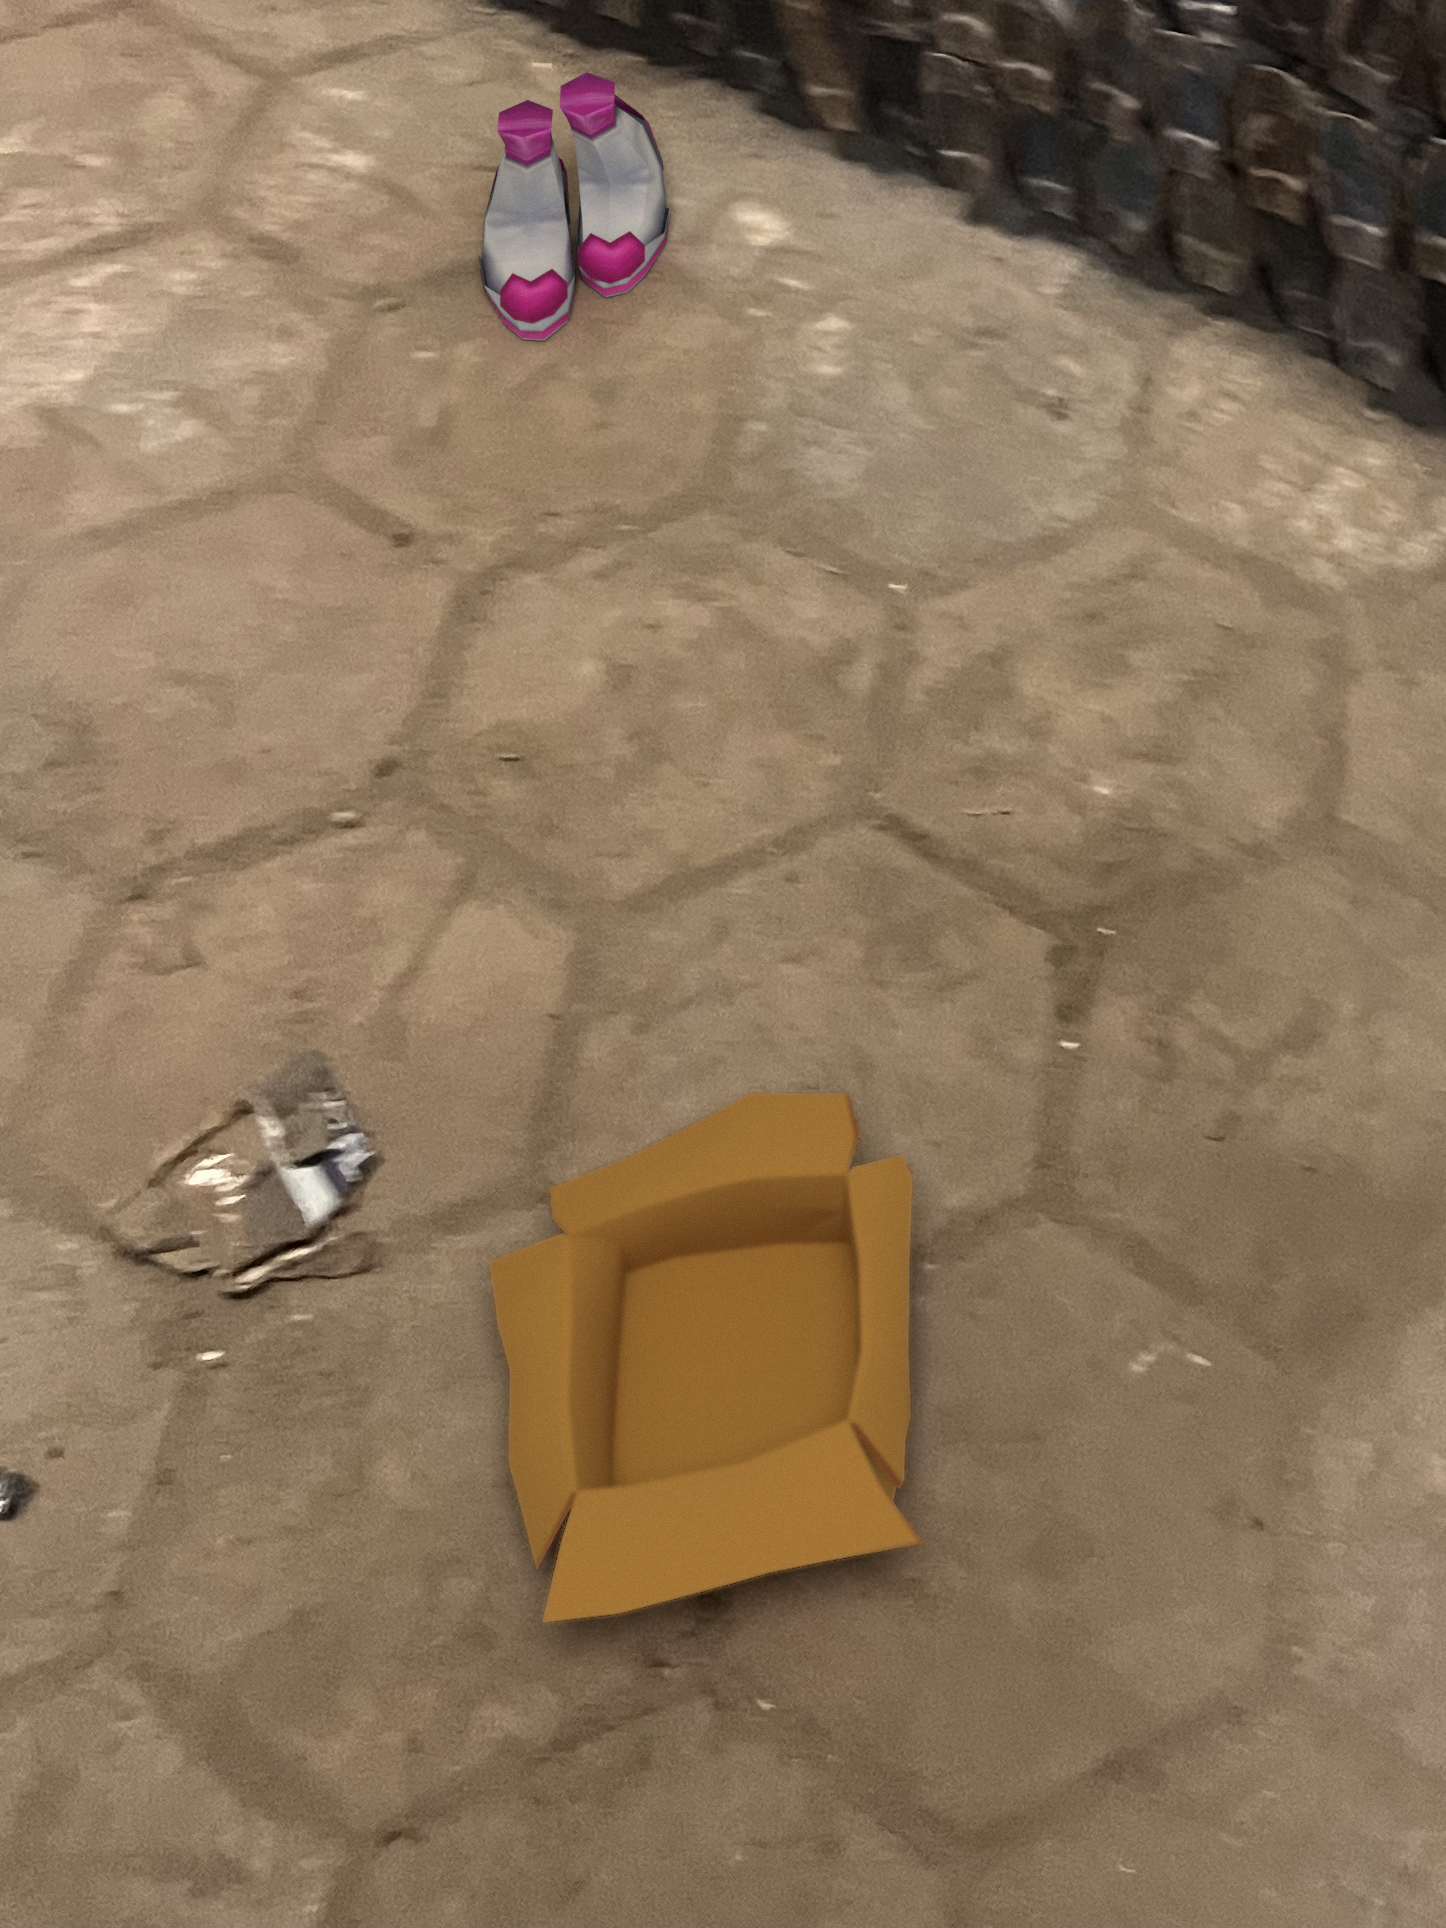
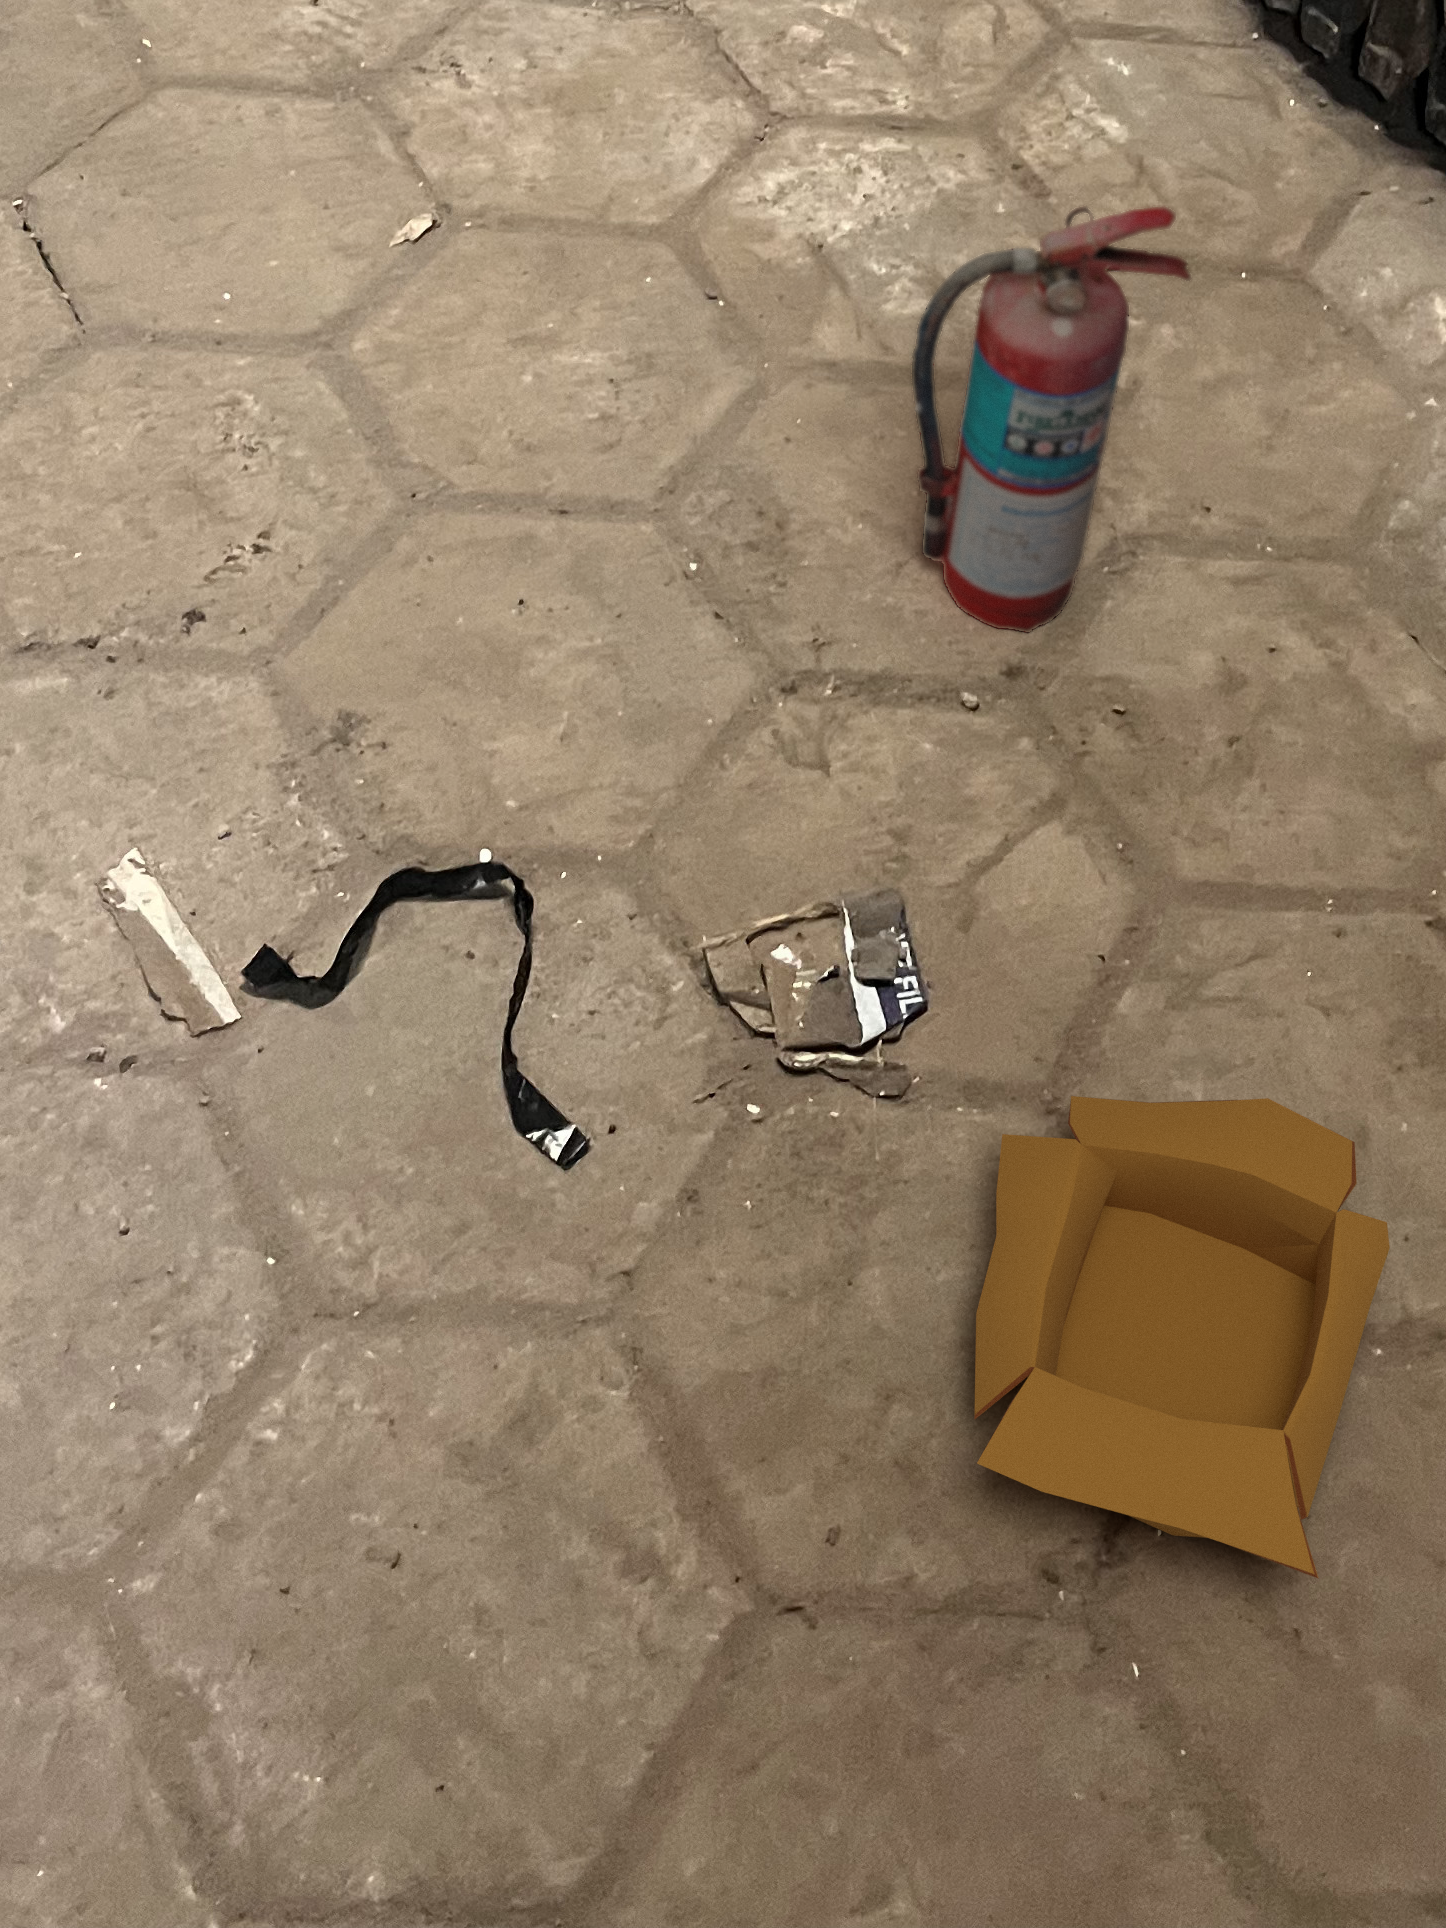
boots: present [478,72,671,341] -> none [1193,127,1383,354]
fire extinguisher: none [130,247,435,728] -> present [912,206,1191,632]

